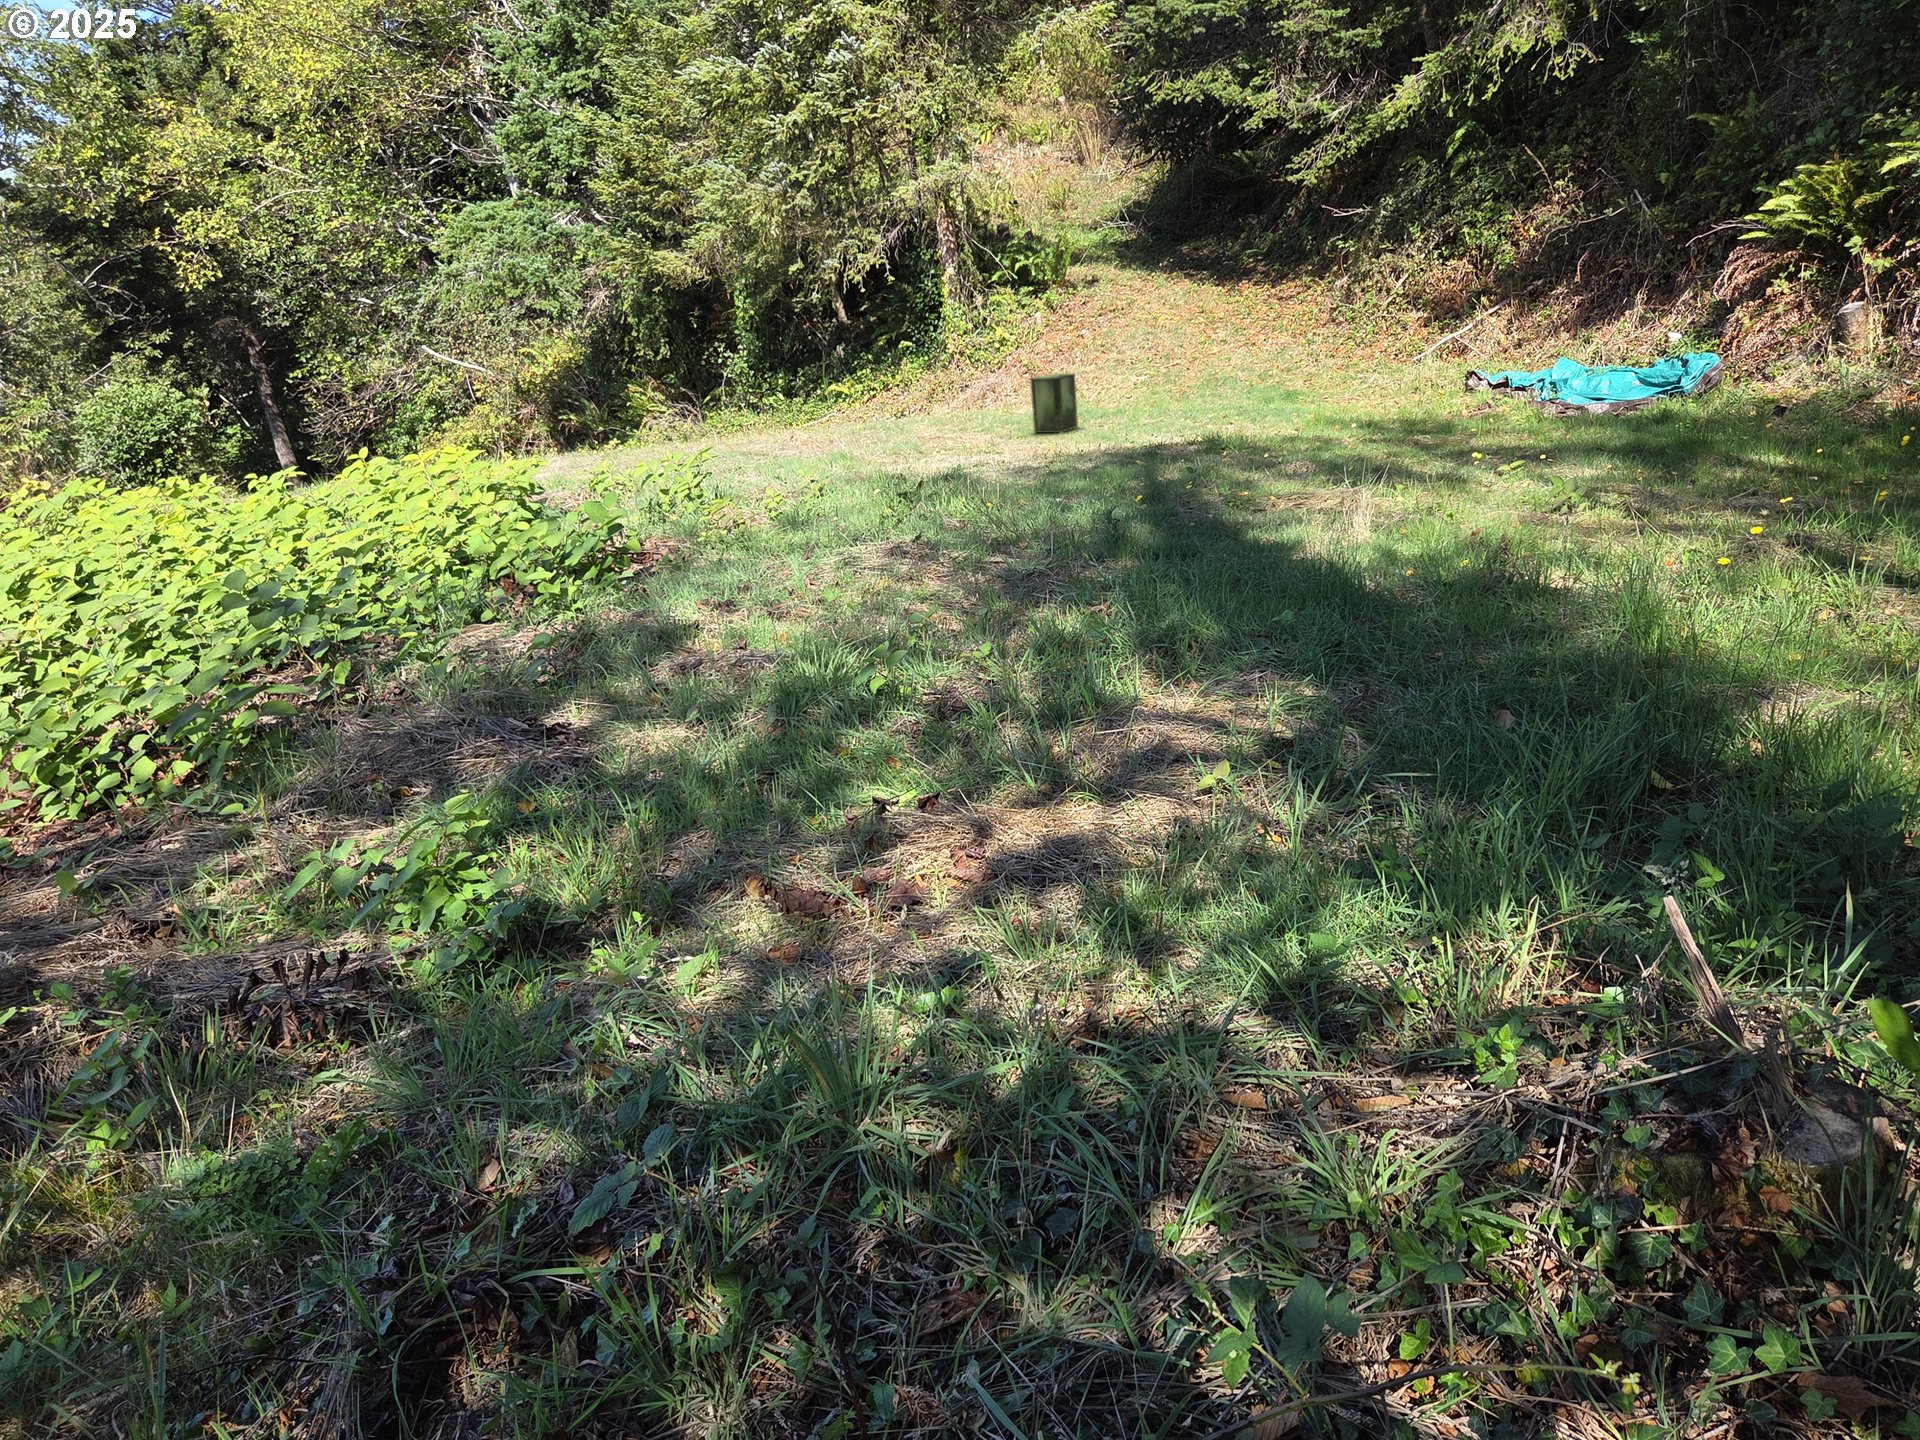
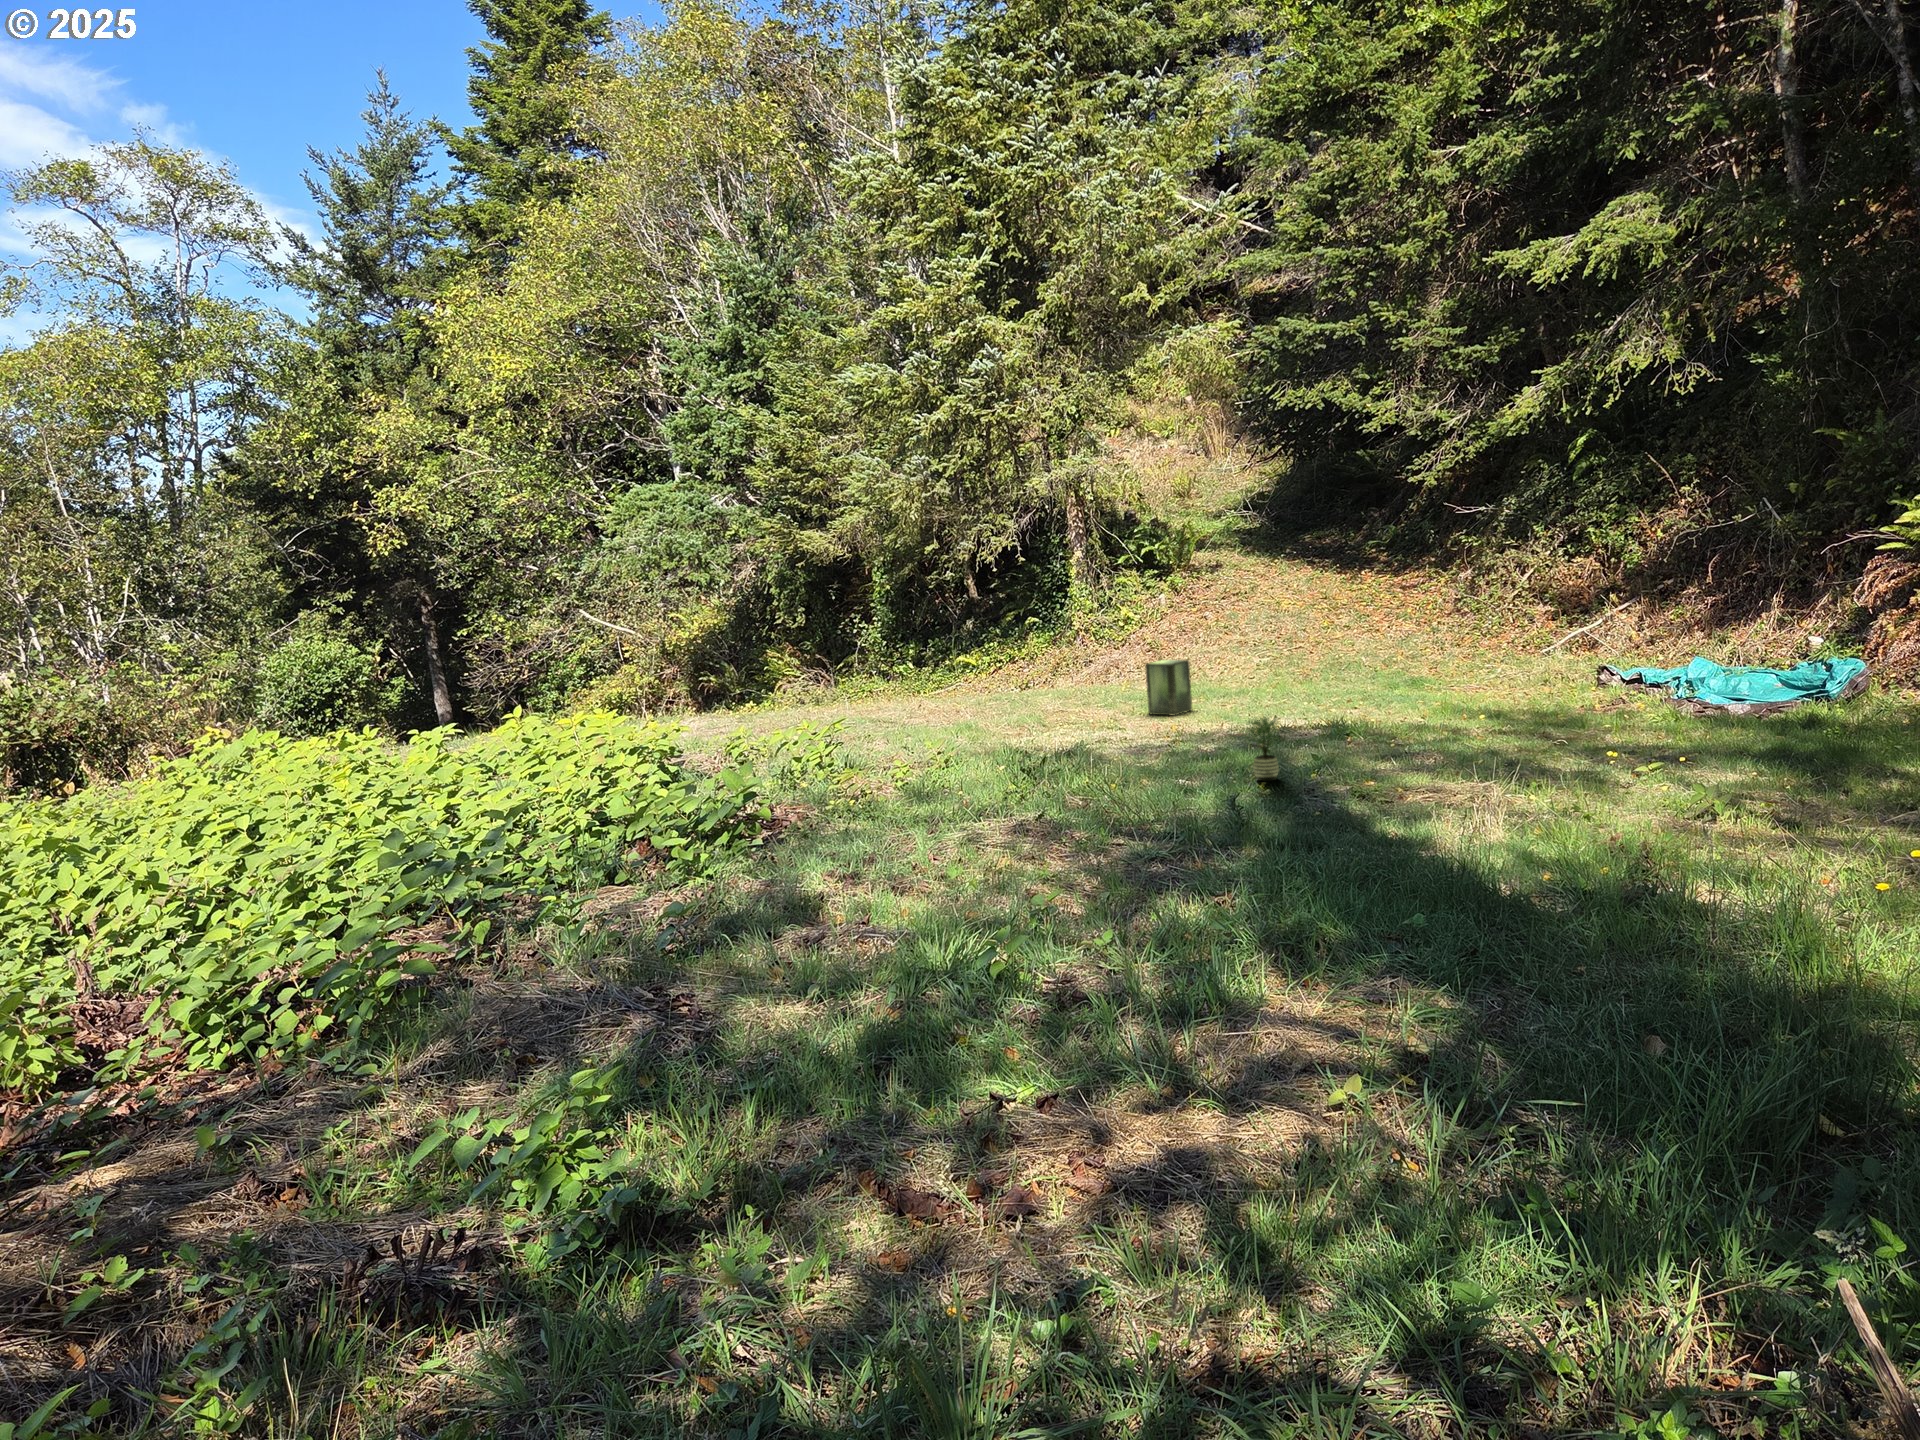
potted plant: none [1141,417,1189,490] -> present [1242,717,1279,781]

